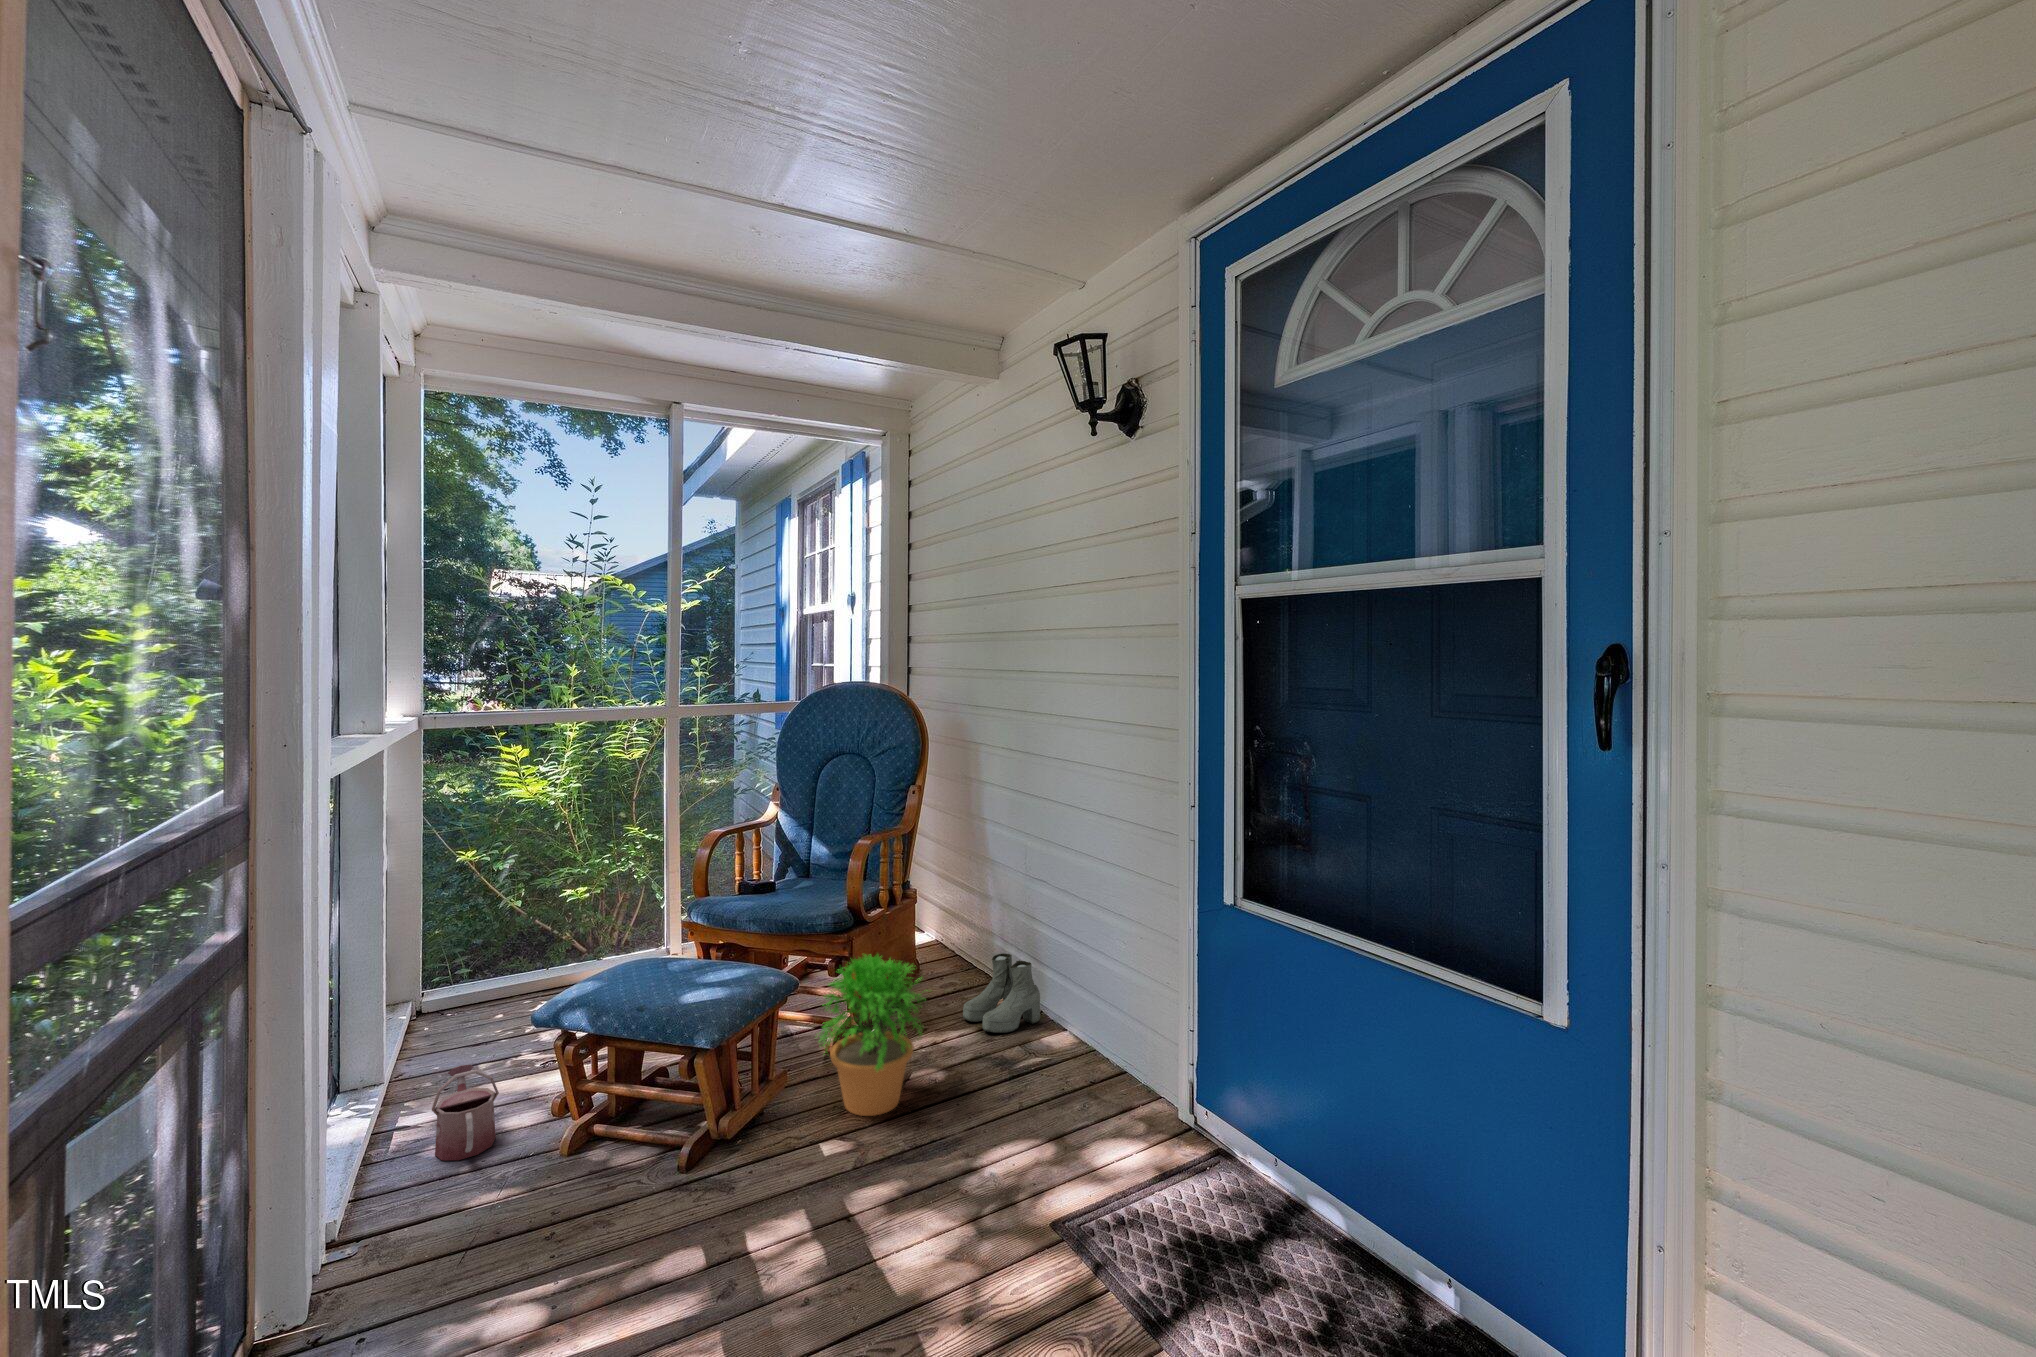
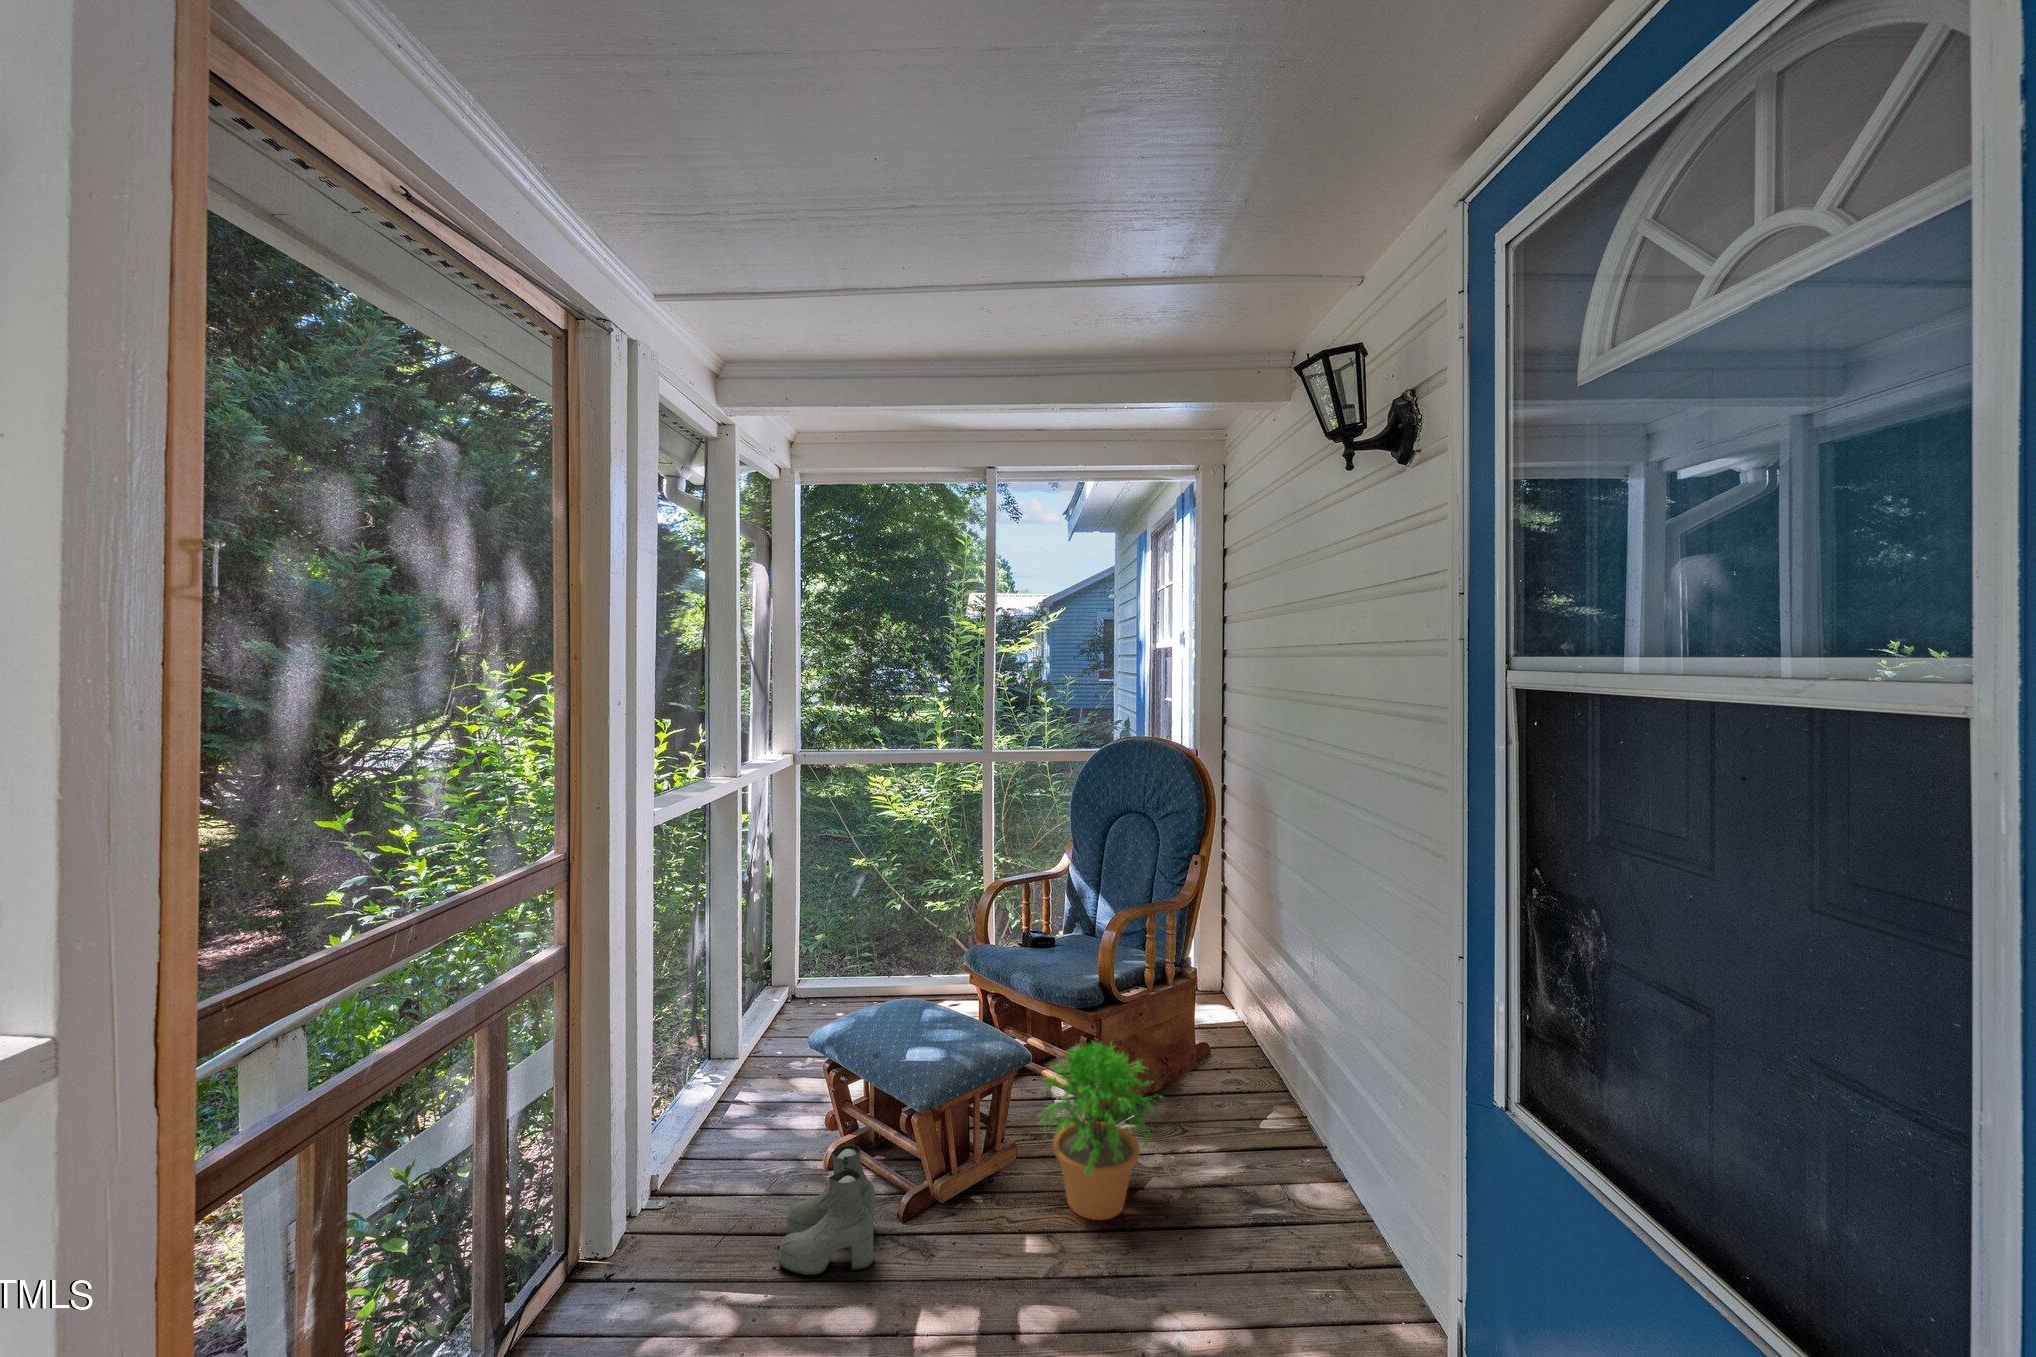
boots: present [963,953,1040,1033] -> present [779,1145,875,1275]
watering can: present [432,1065,499,1160] -> none [745,1060,794,1144]

